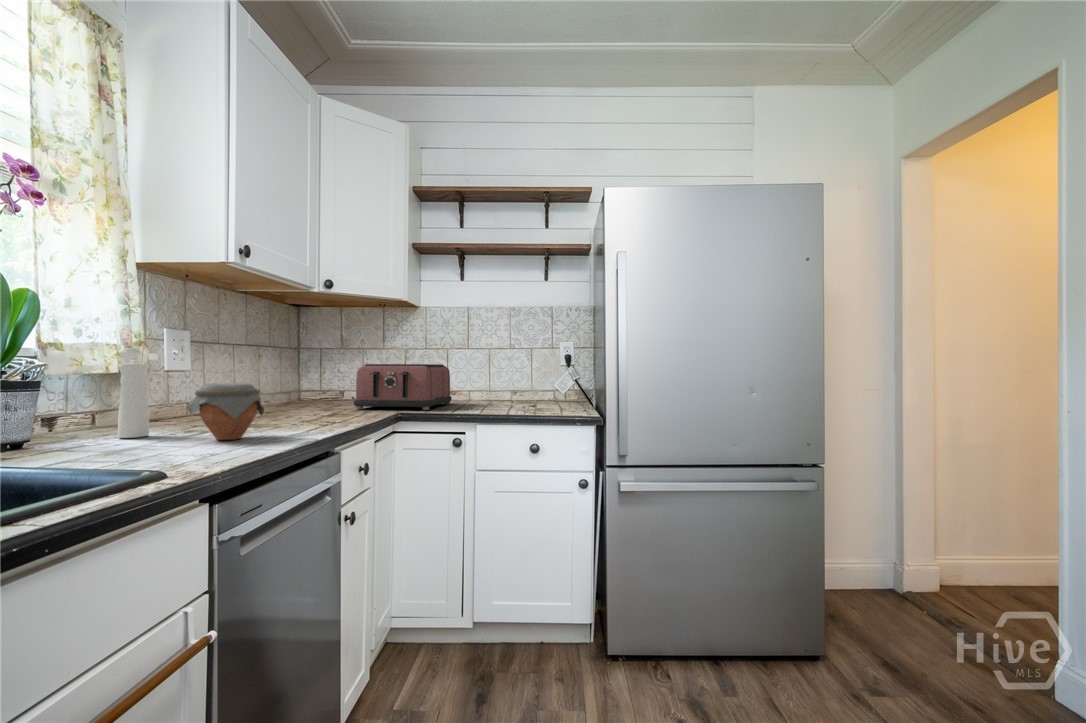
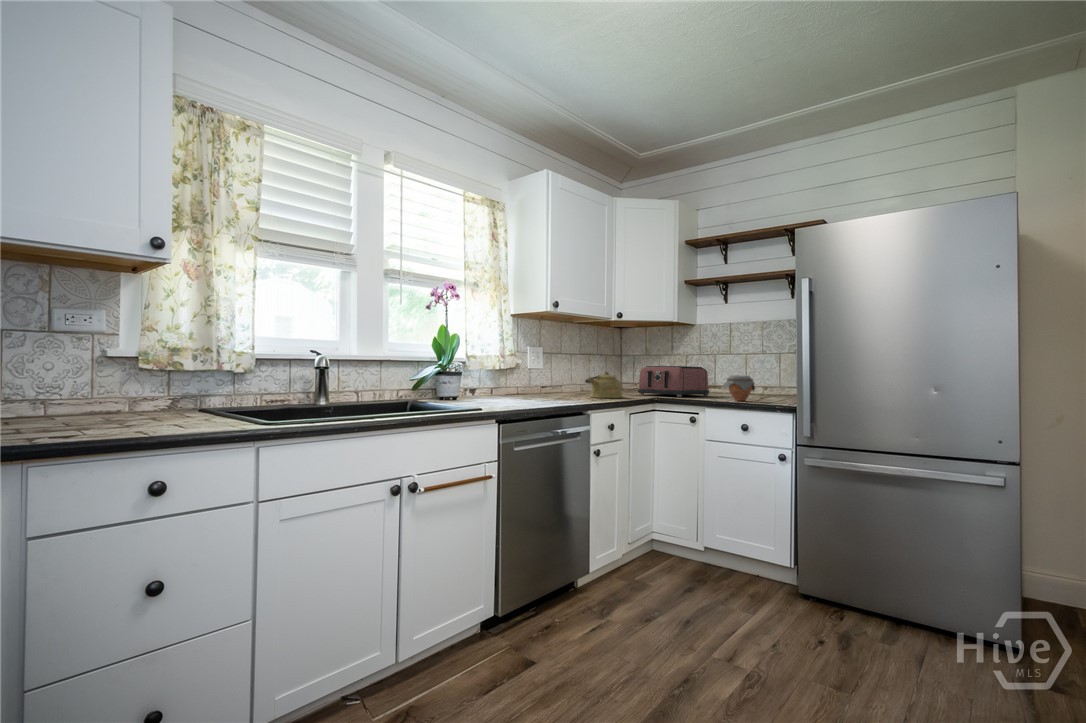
pepper mill: present [118,348,150,438] -> none [522,356,533,396]
kettle: none [275,377,351,426] -> present [585,372,622,398]
jar: present [187,383,264,440] -> present [724,375,755,401]

